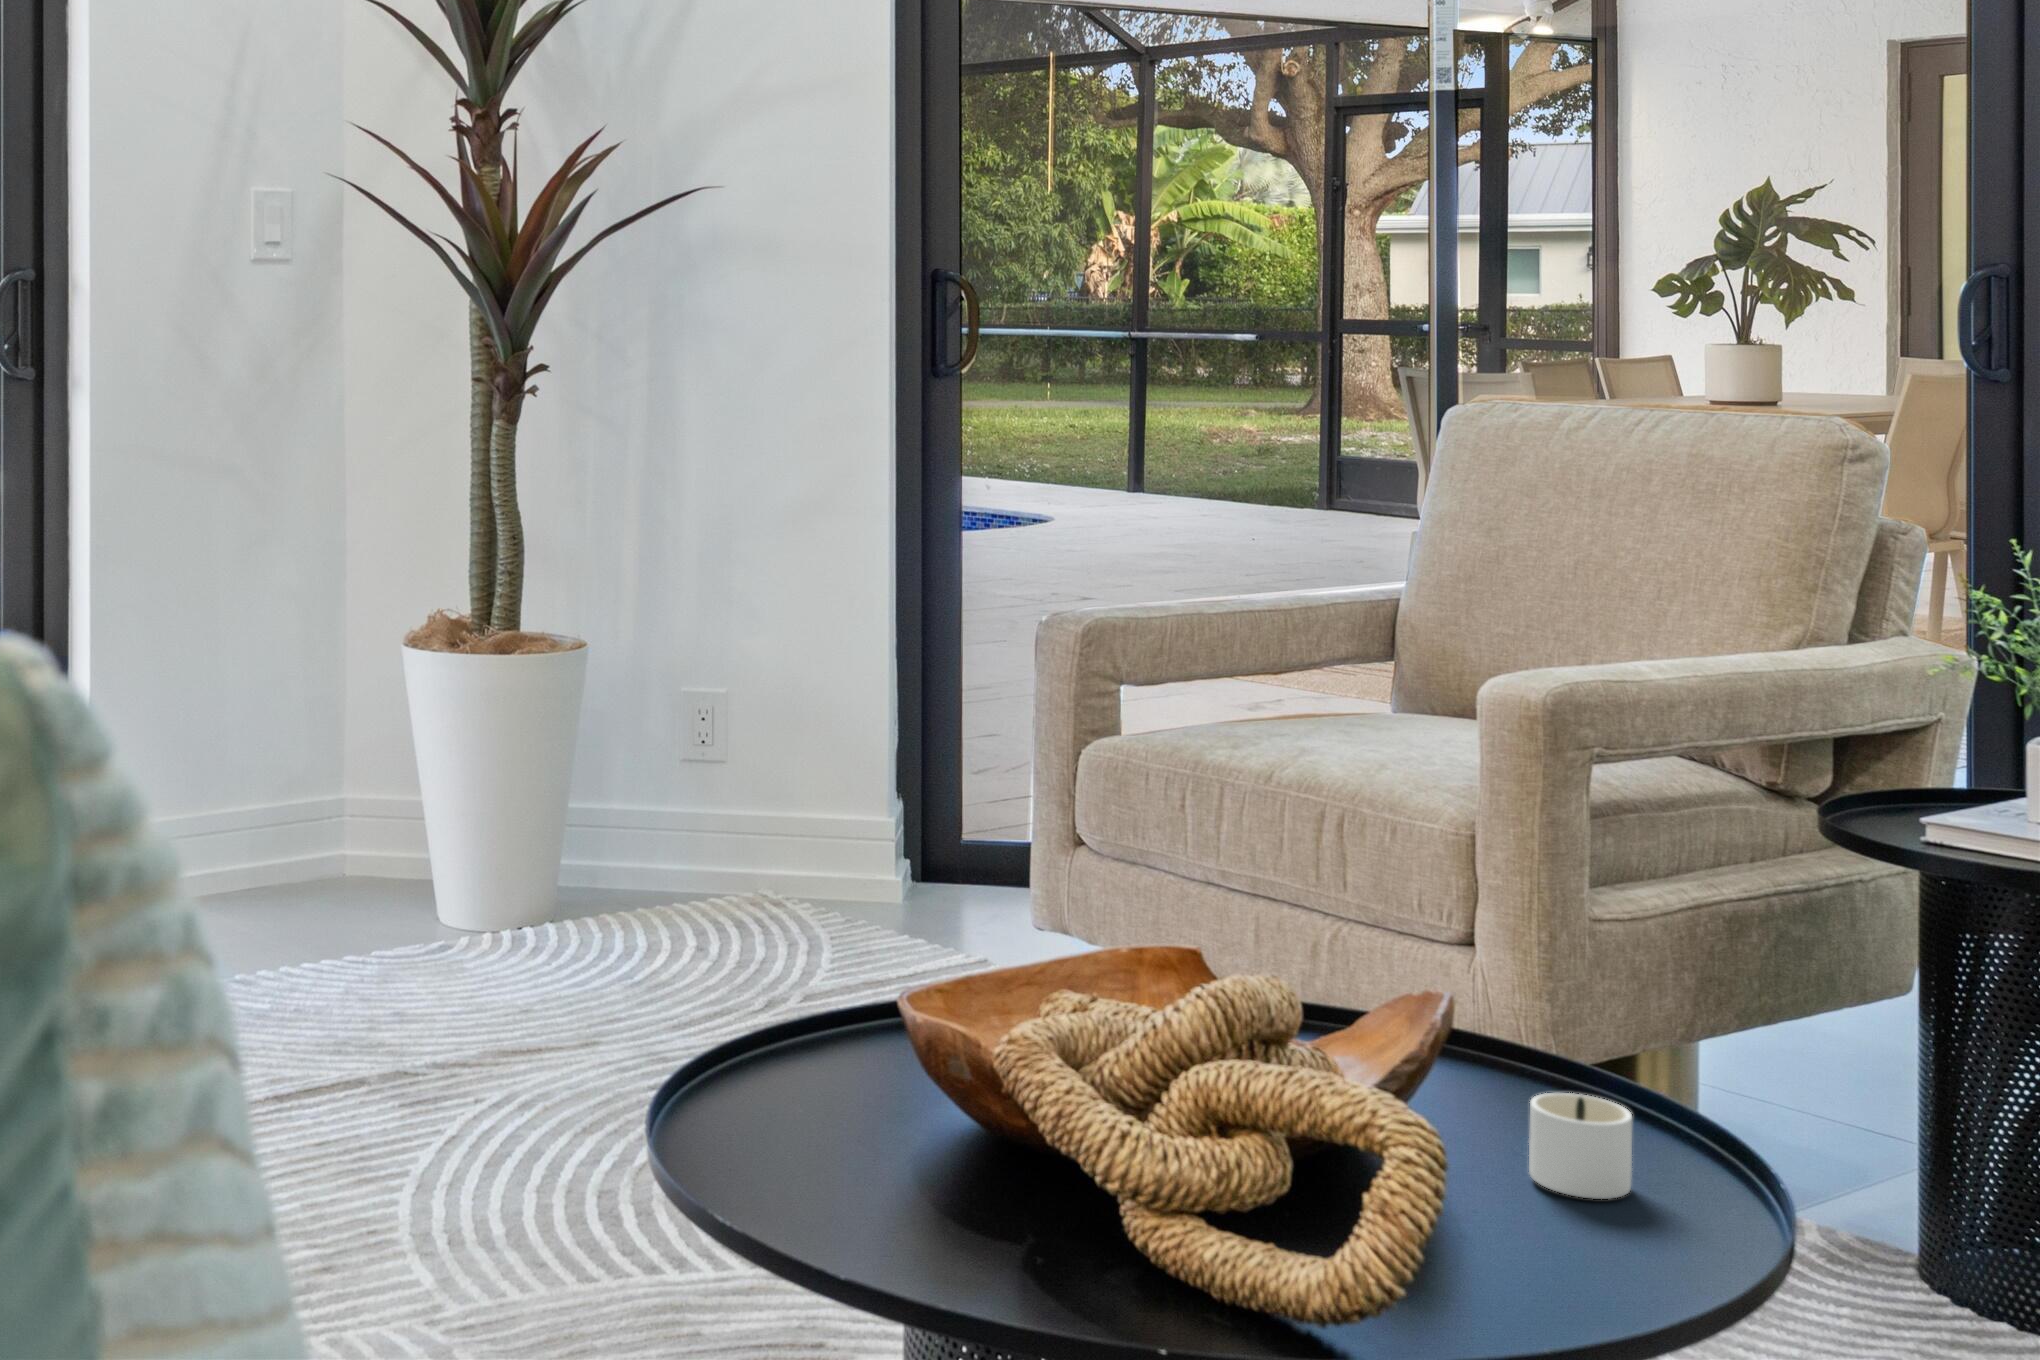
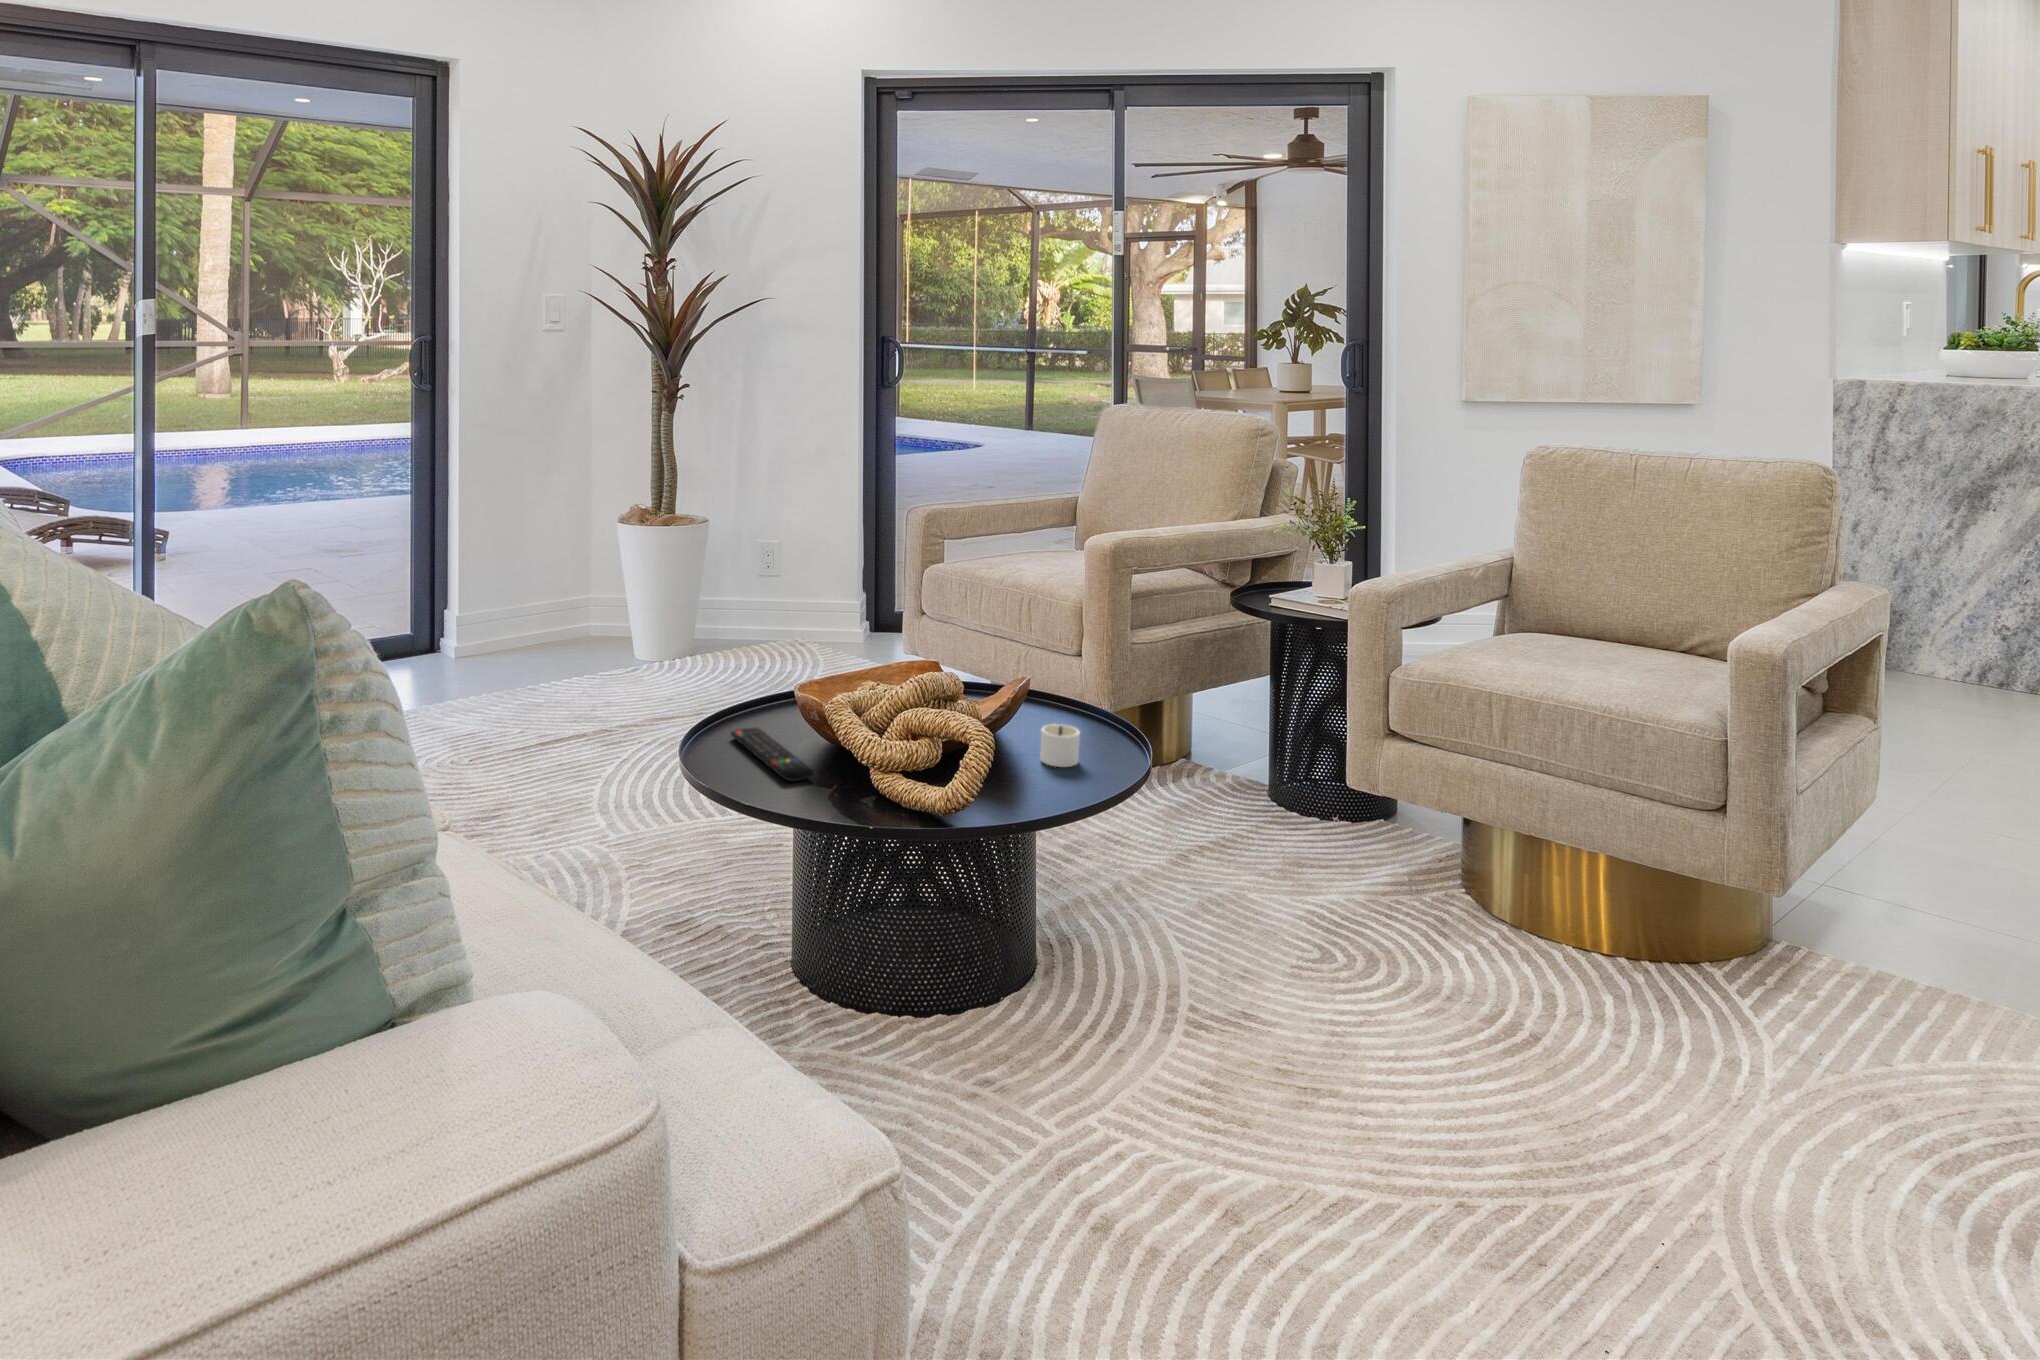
remote control: none [767,1088,997,1220] -> present [731,728,814,781]

